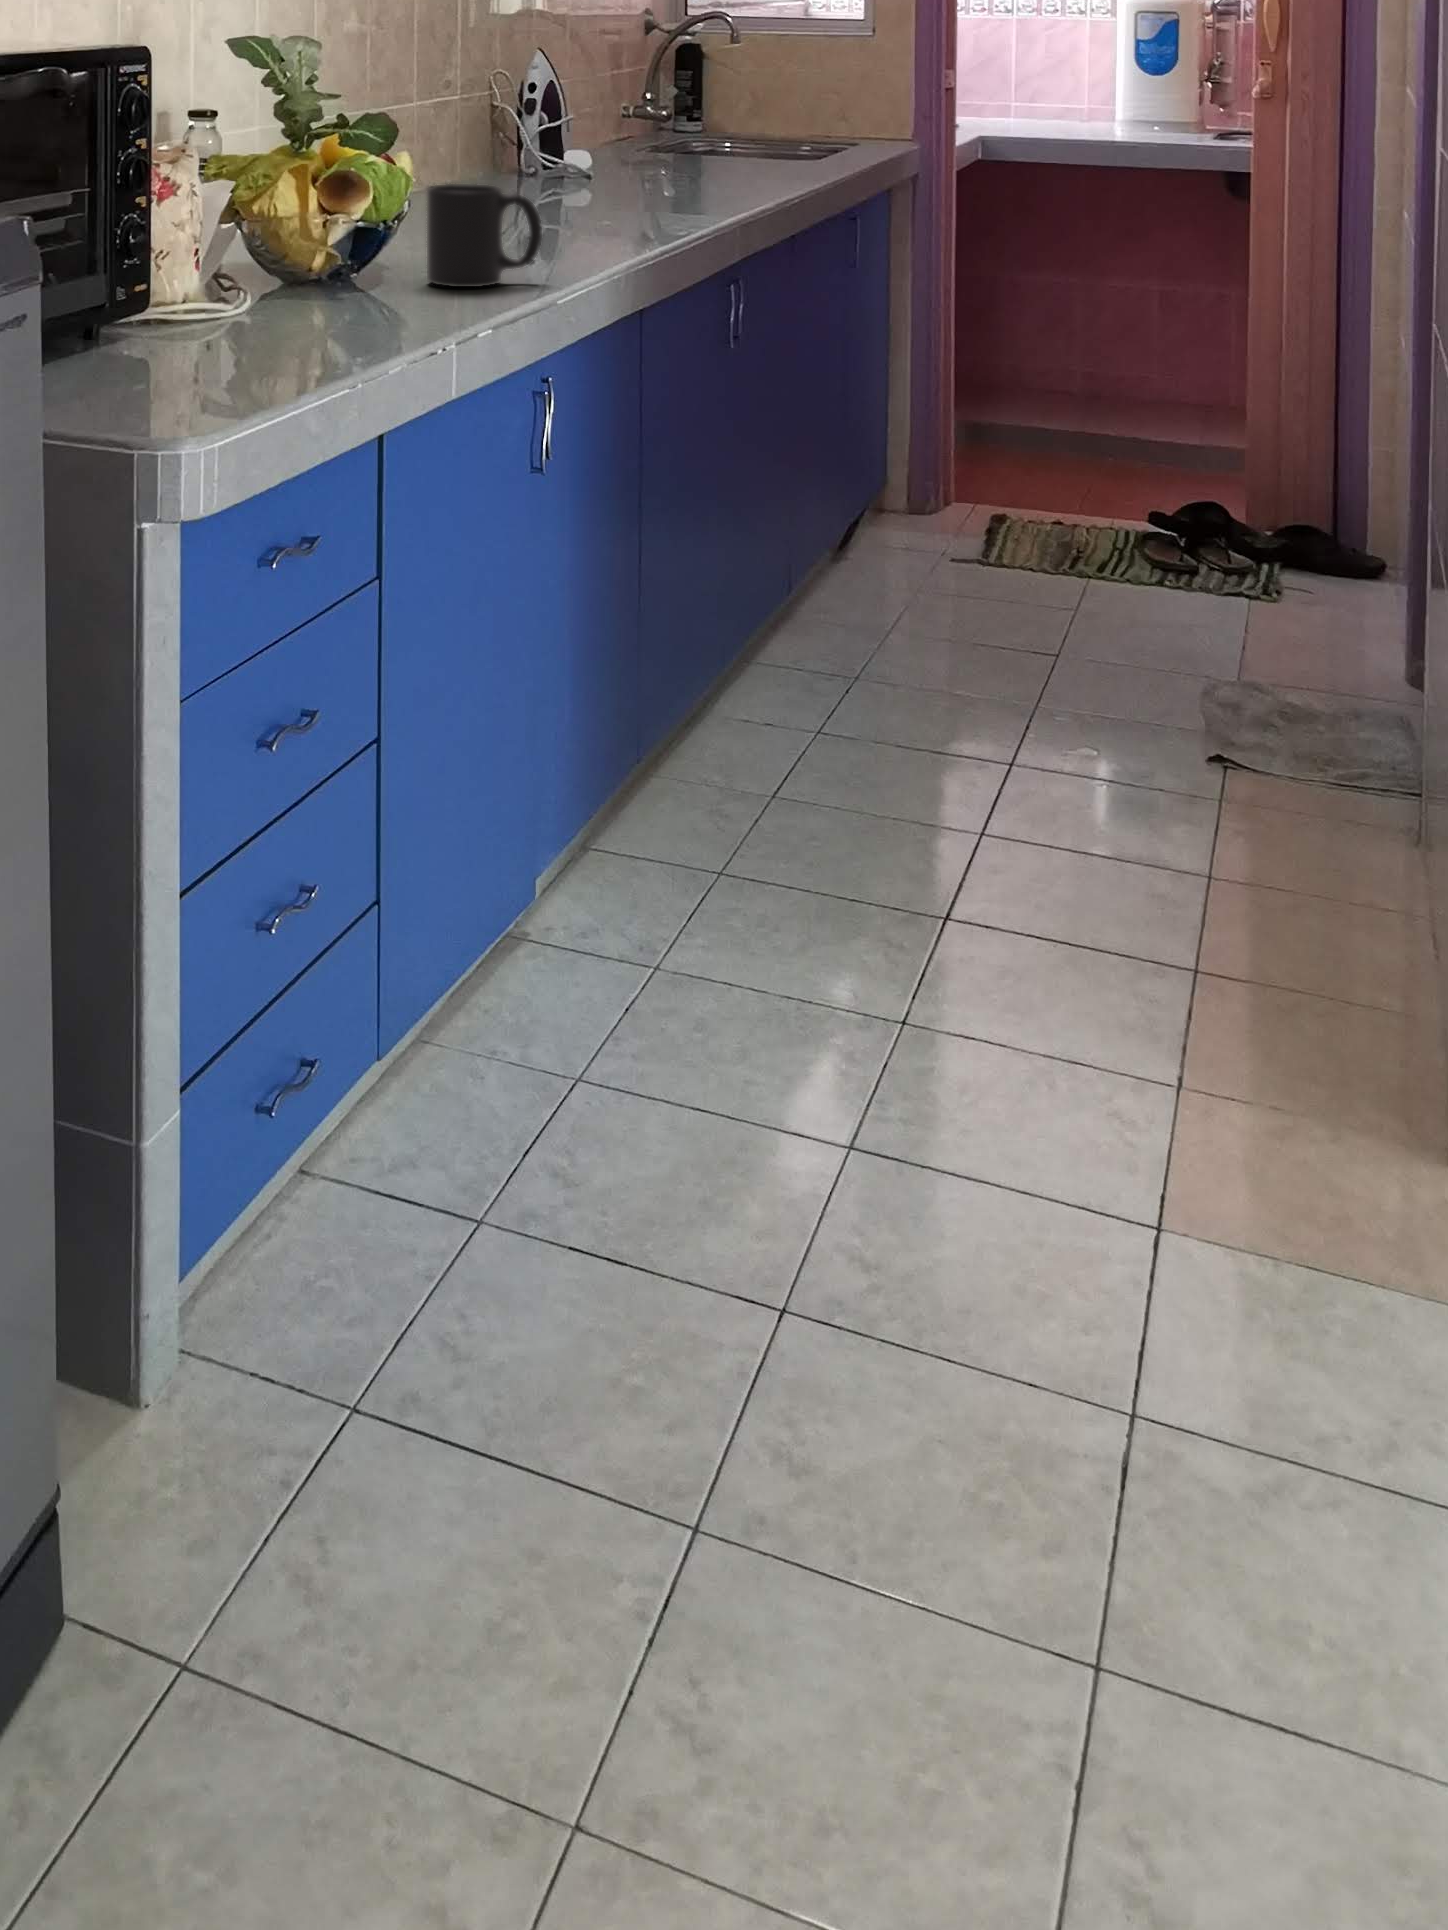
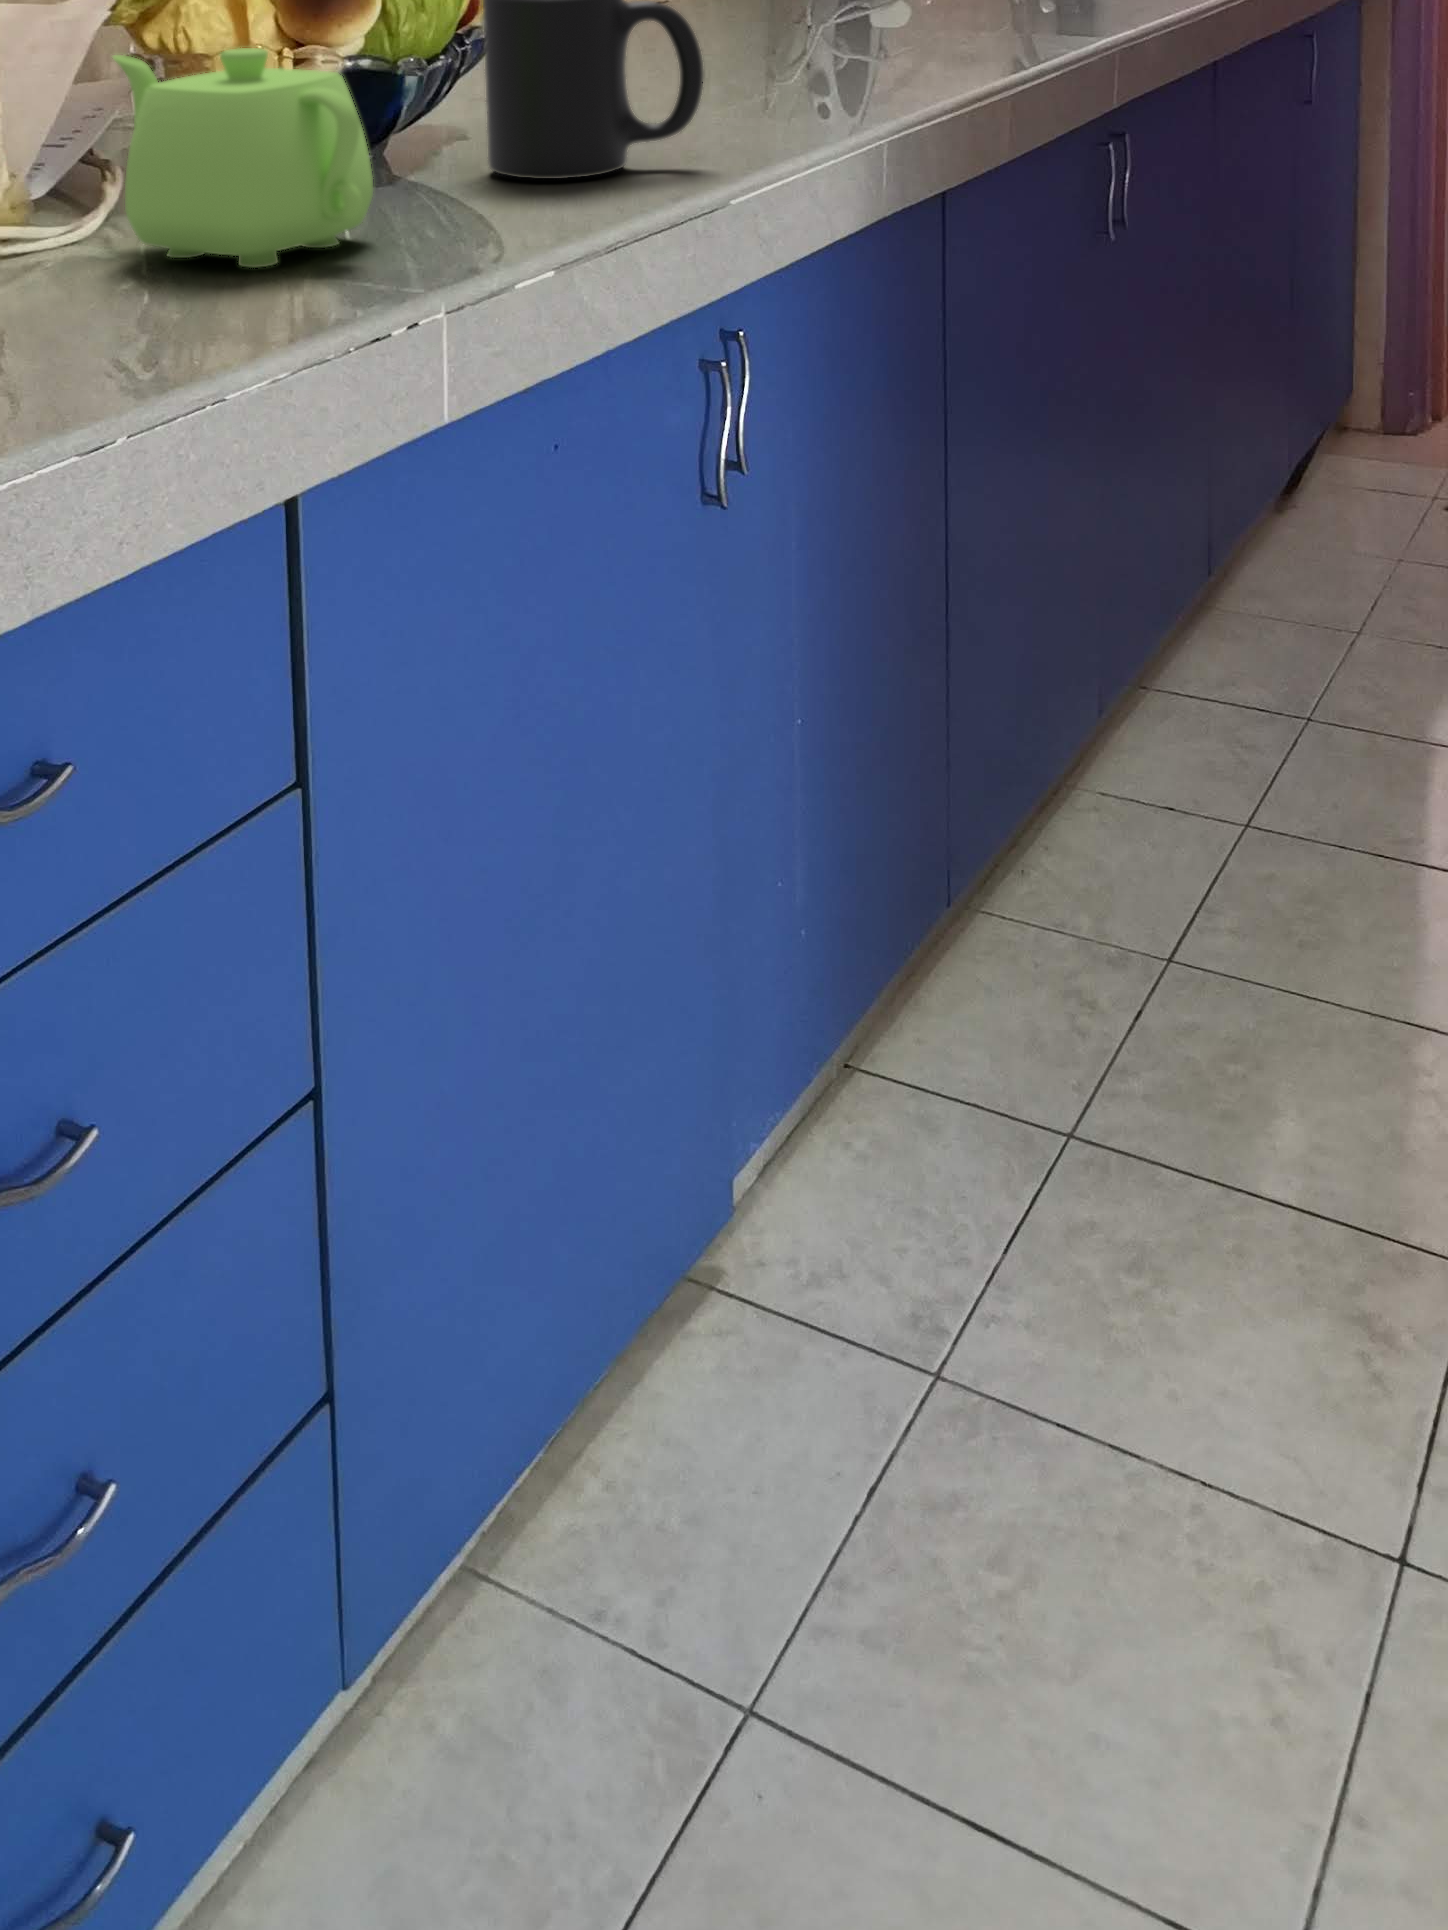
teapot: none [270,215,411,322] -> present [113,48,373,268]

